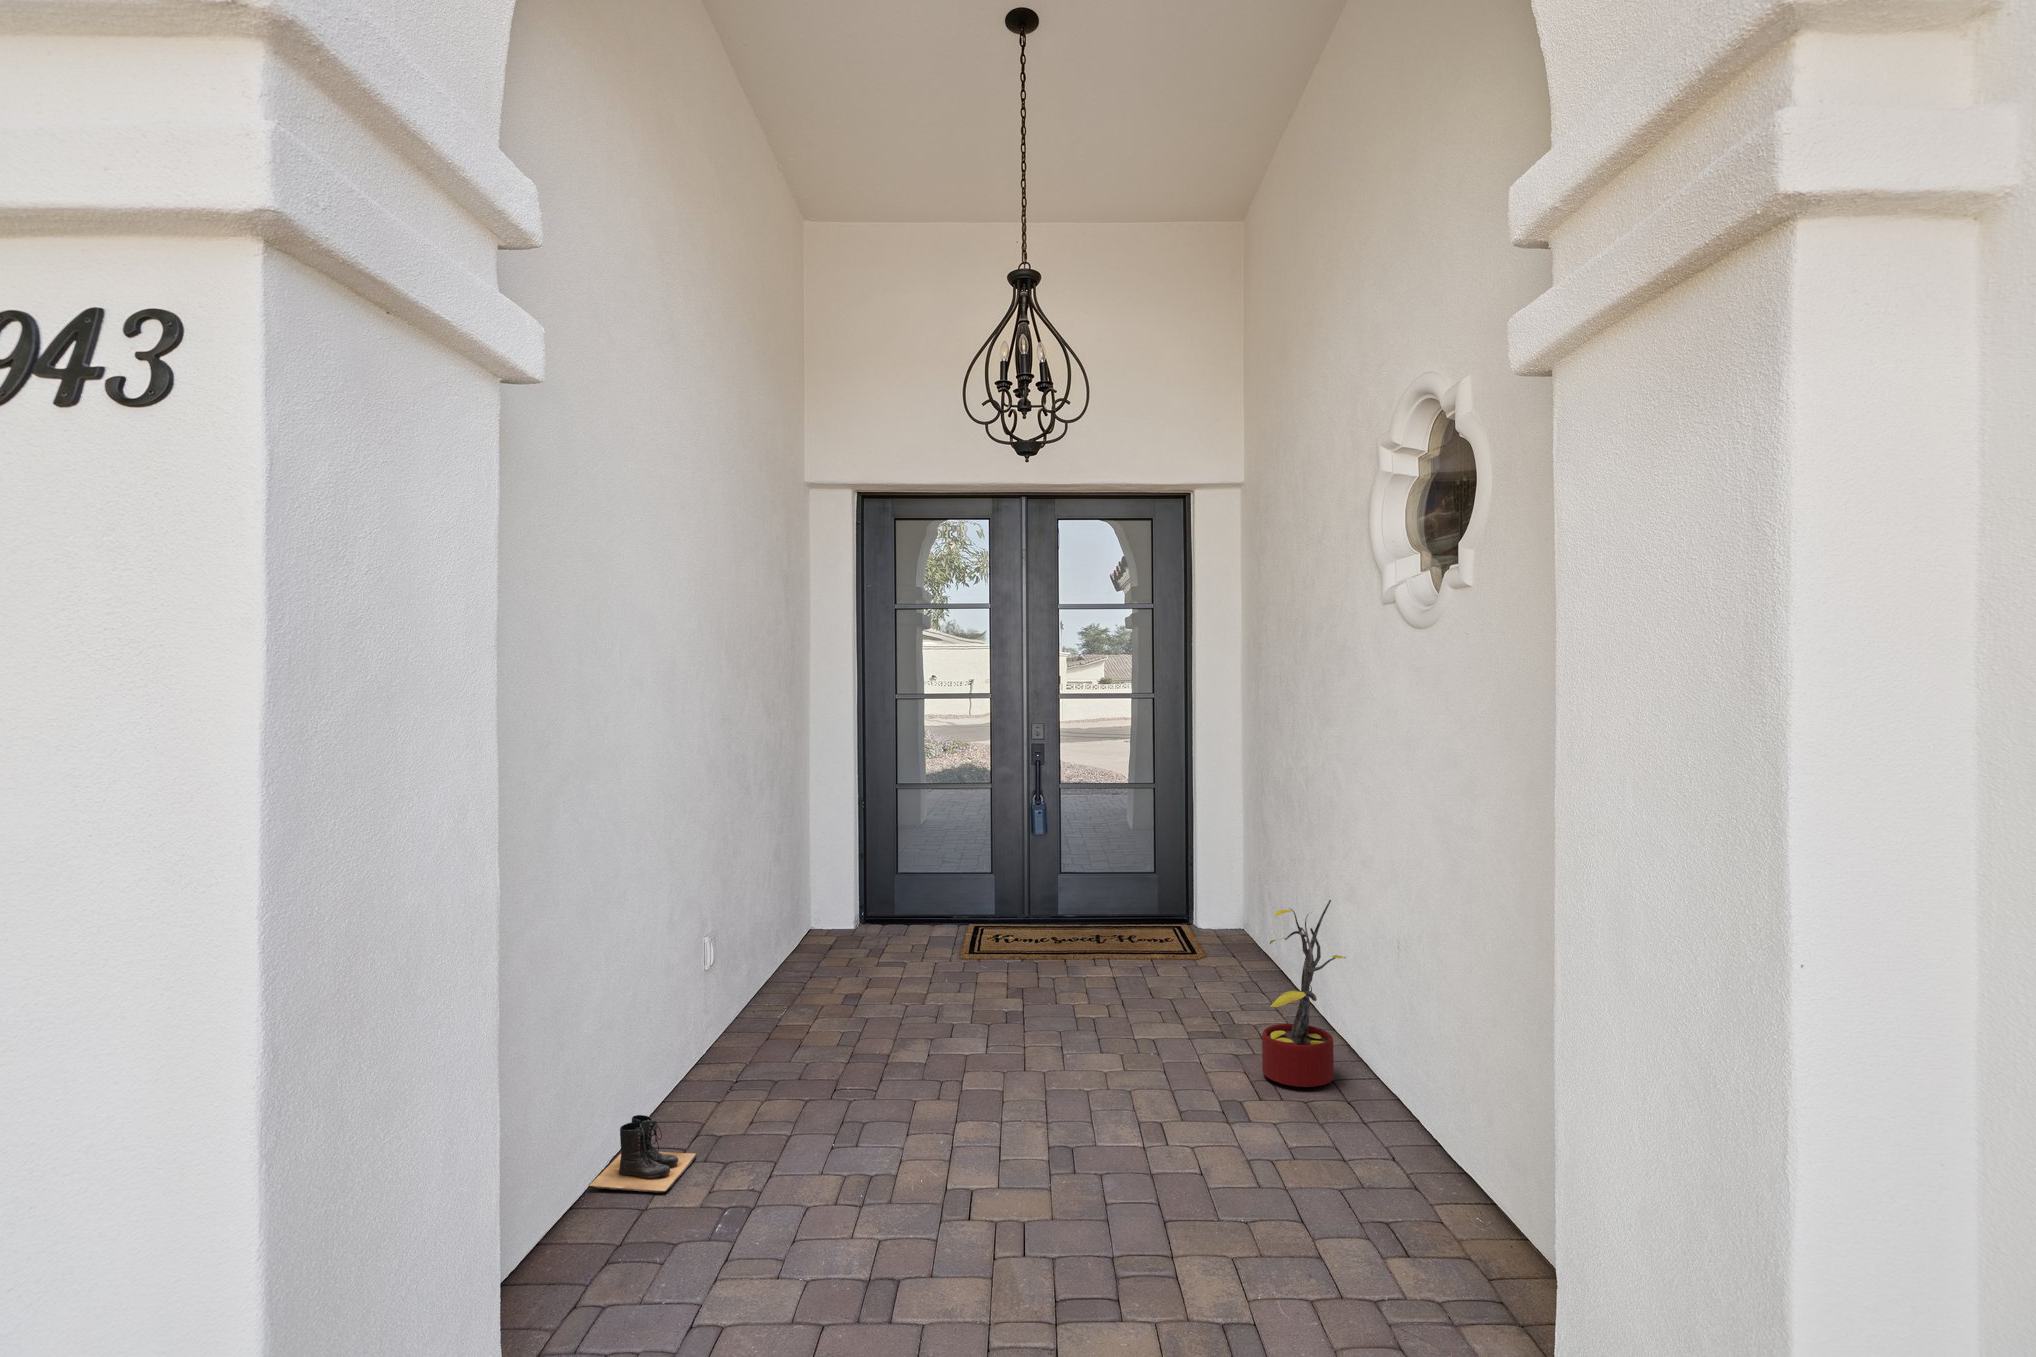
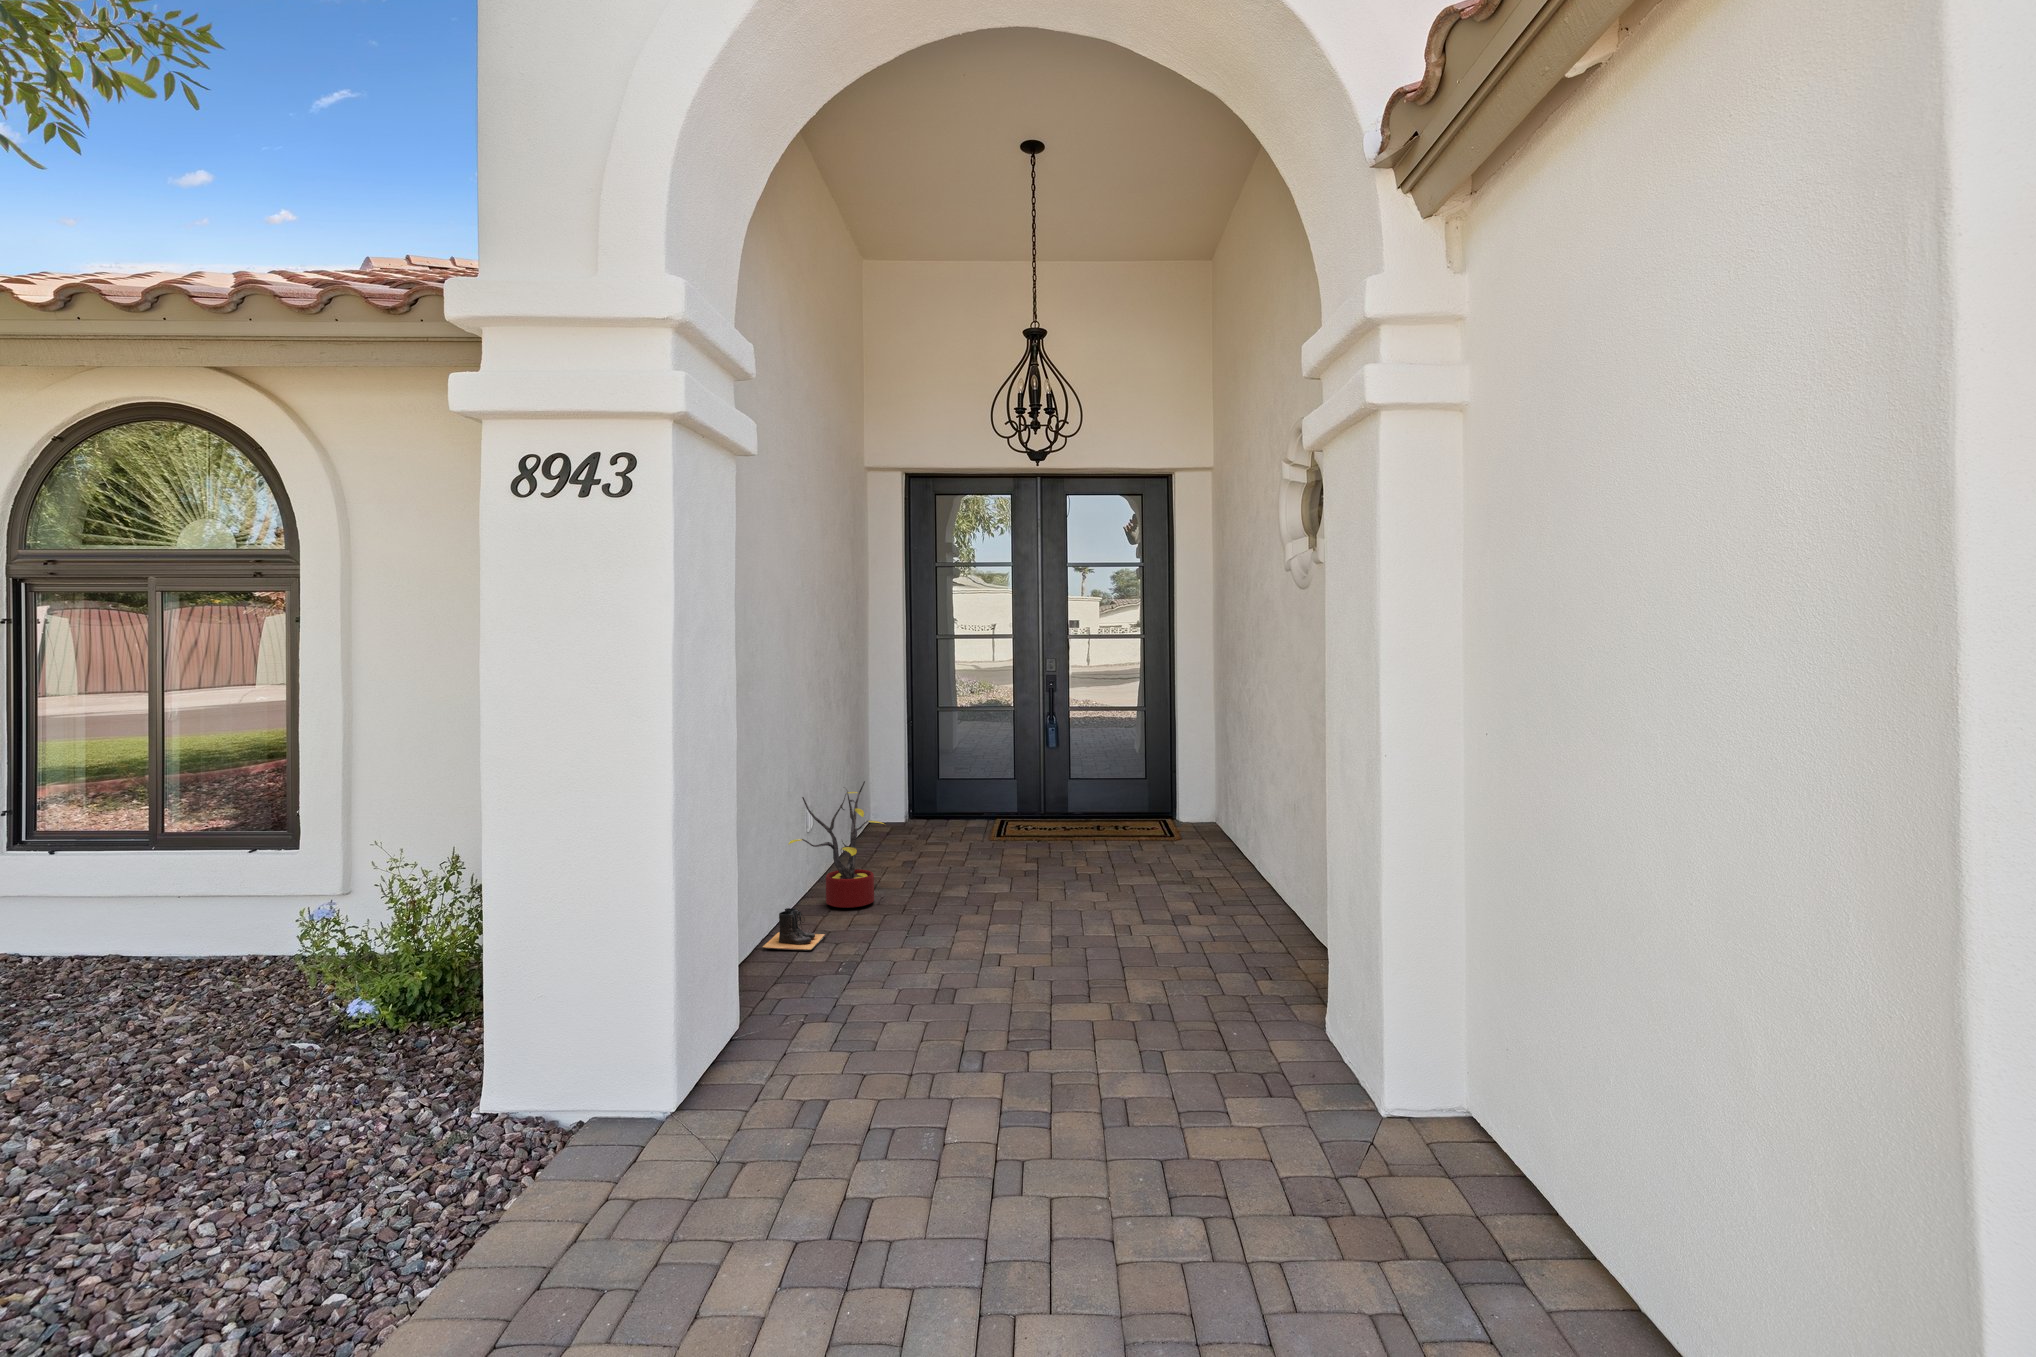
decorative plant: present [1262,900,1346,1087] -> present [789,781,884,908]

